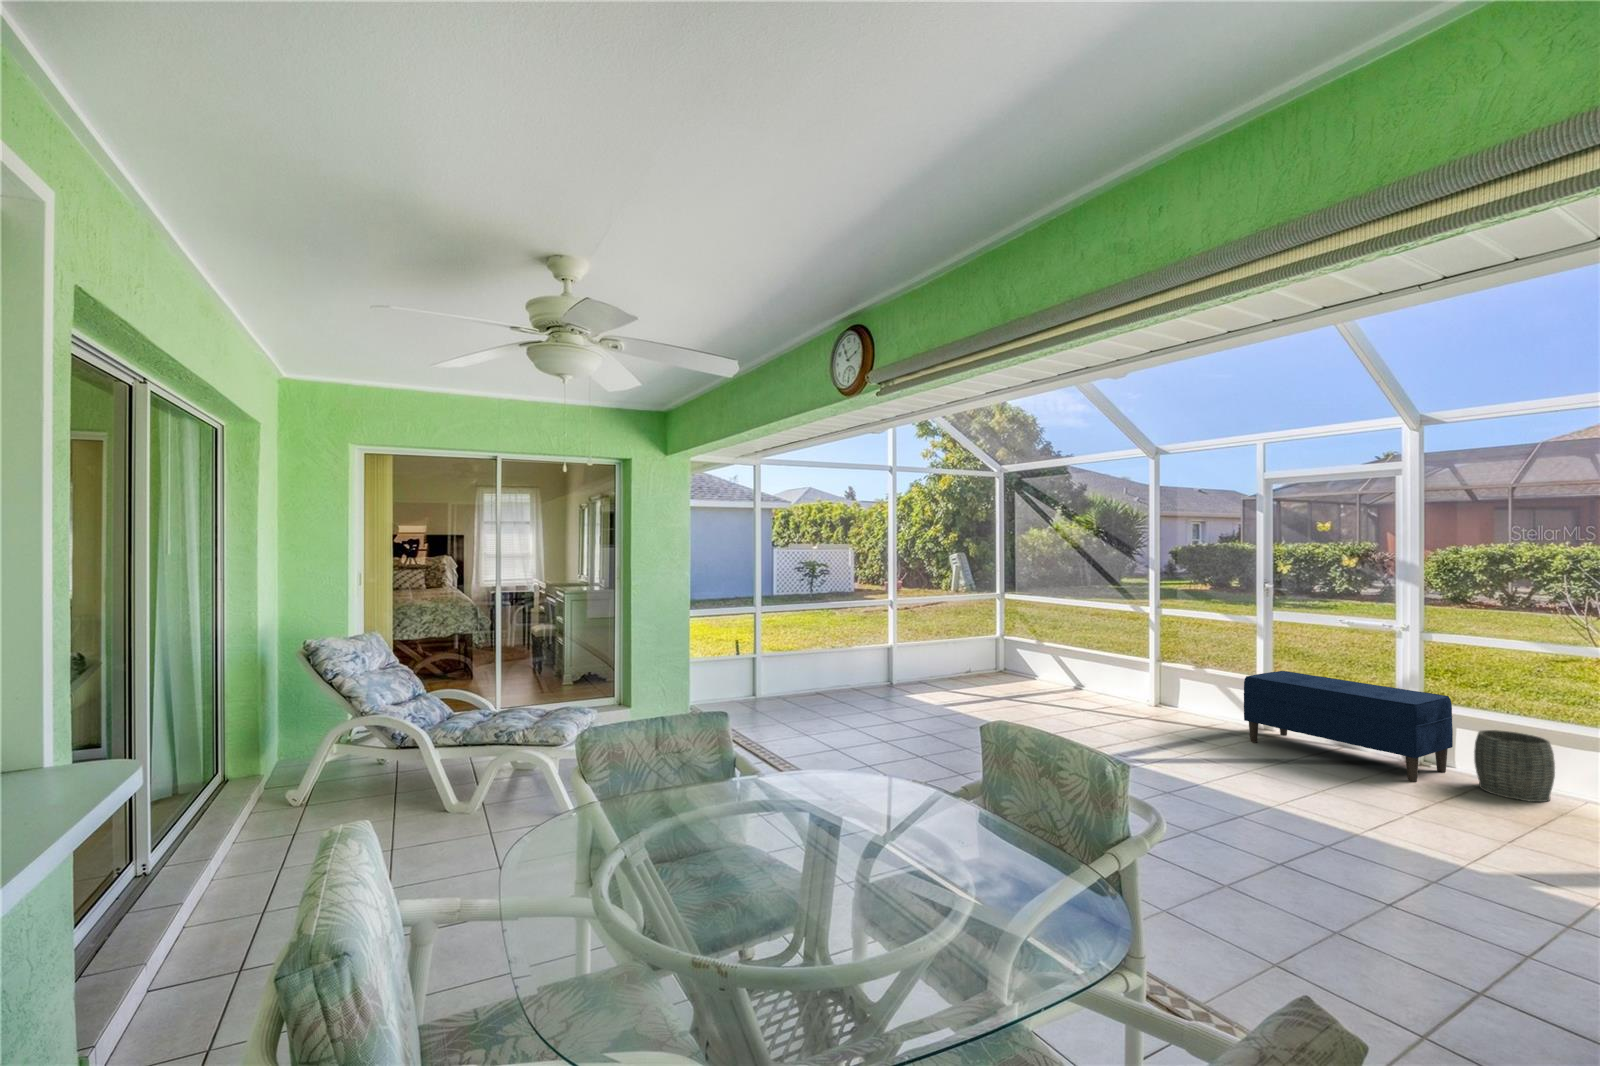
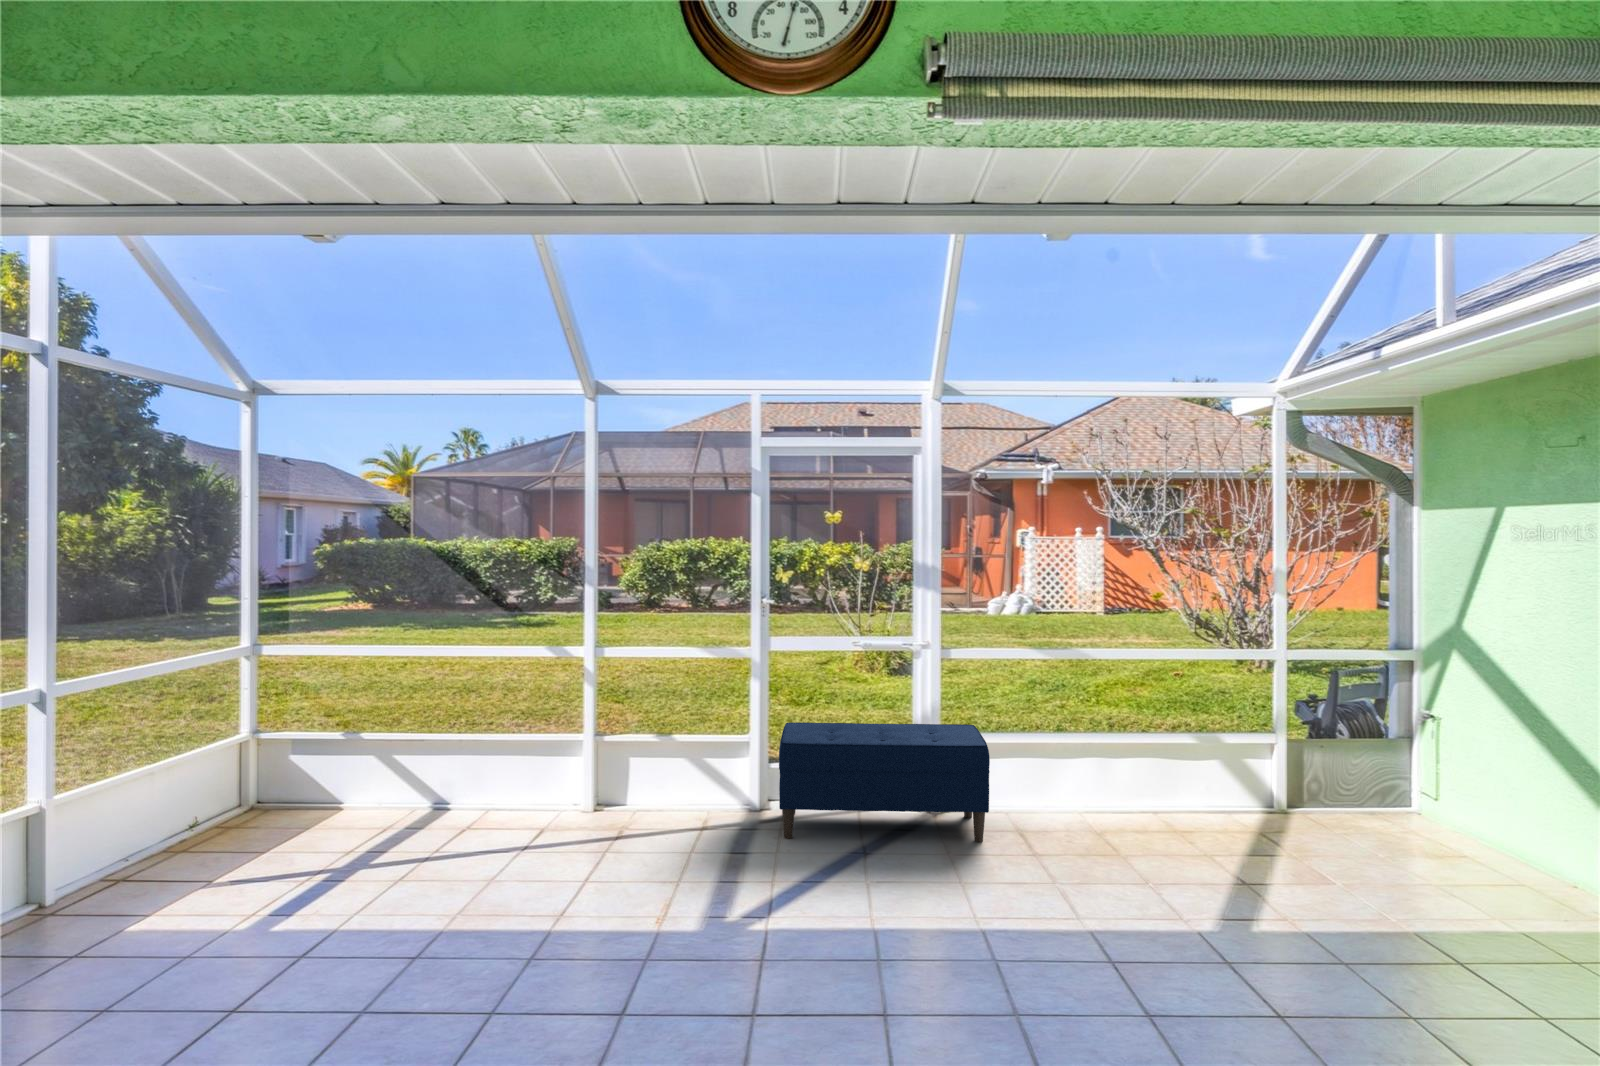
woven basket: present [1474,730,1555,802] -> none [1011,755,1076,833]

